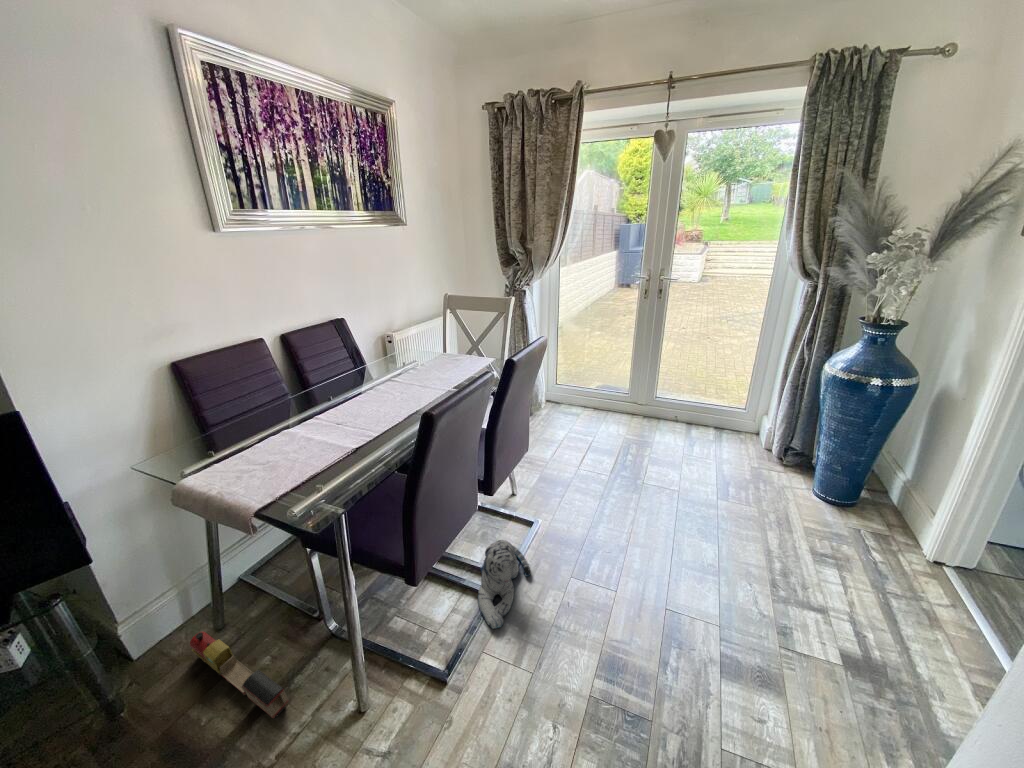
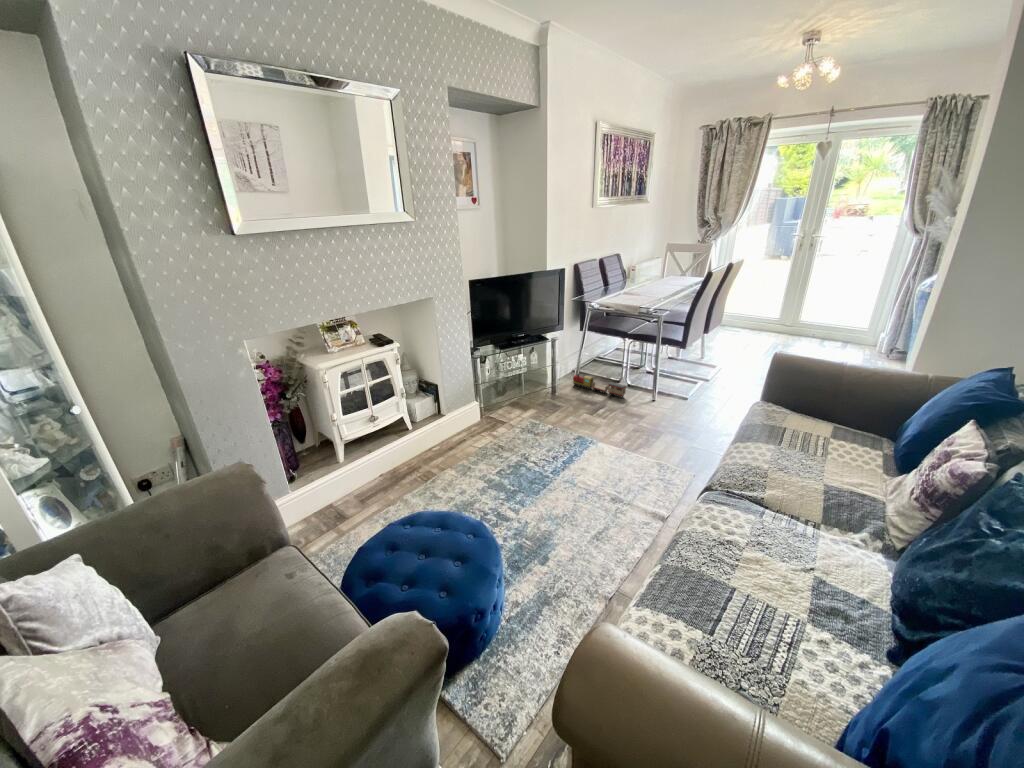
plush toy: present [478,540,530,629] -> none [693,357,722,389]

